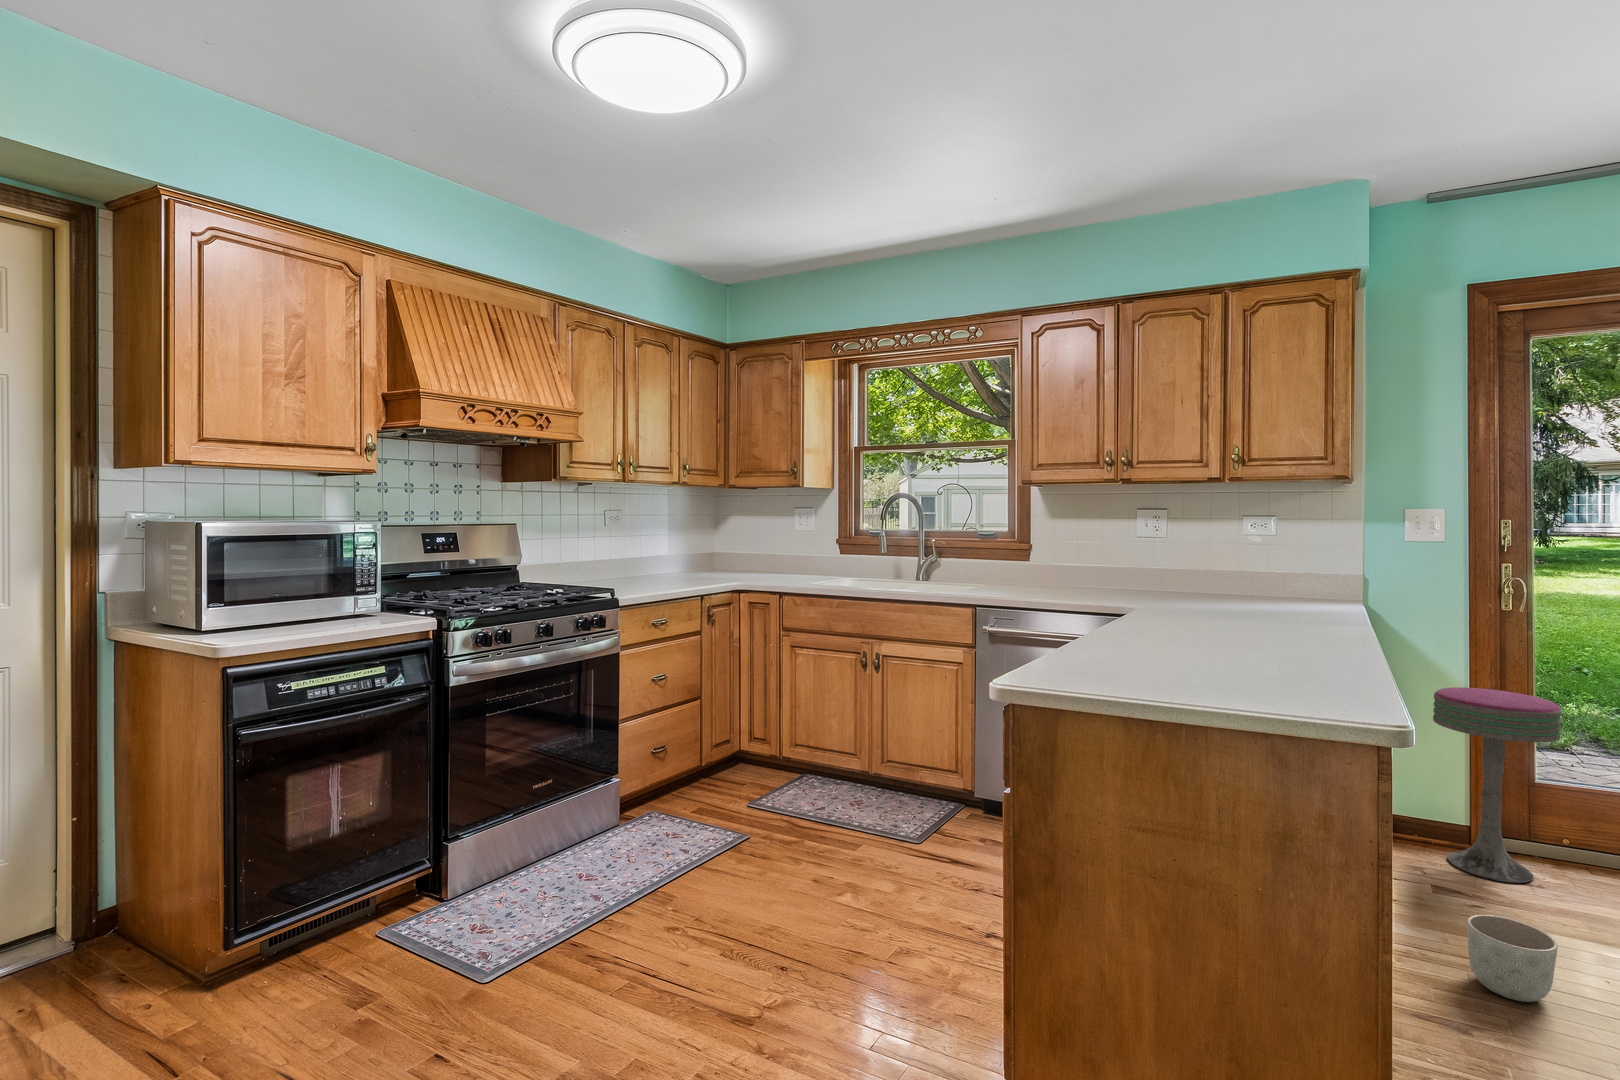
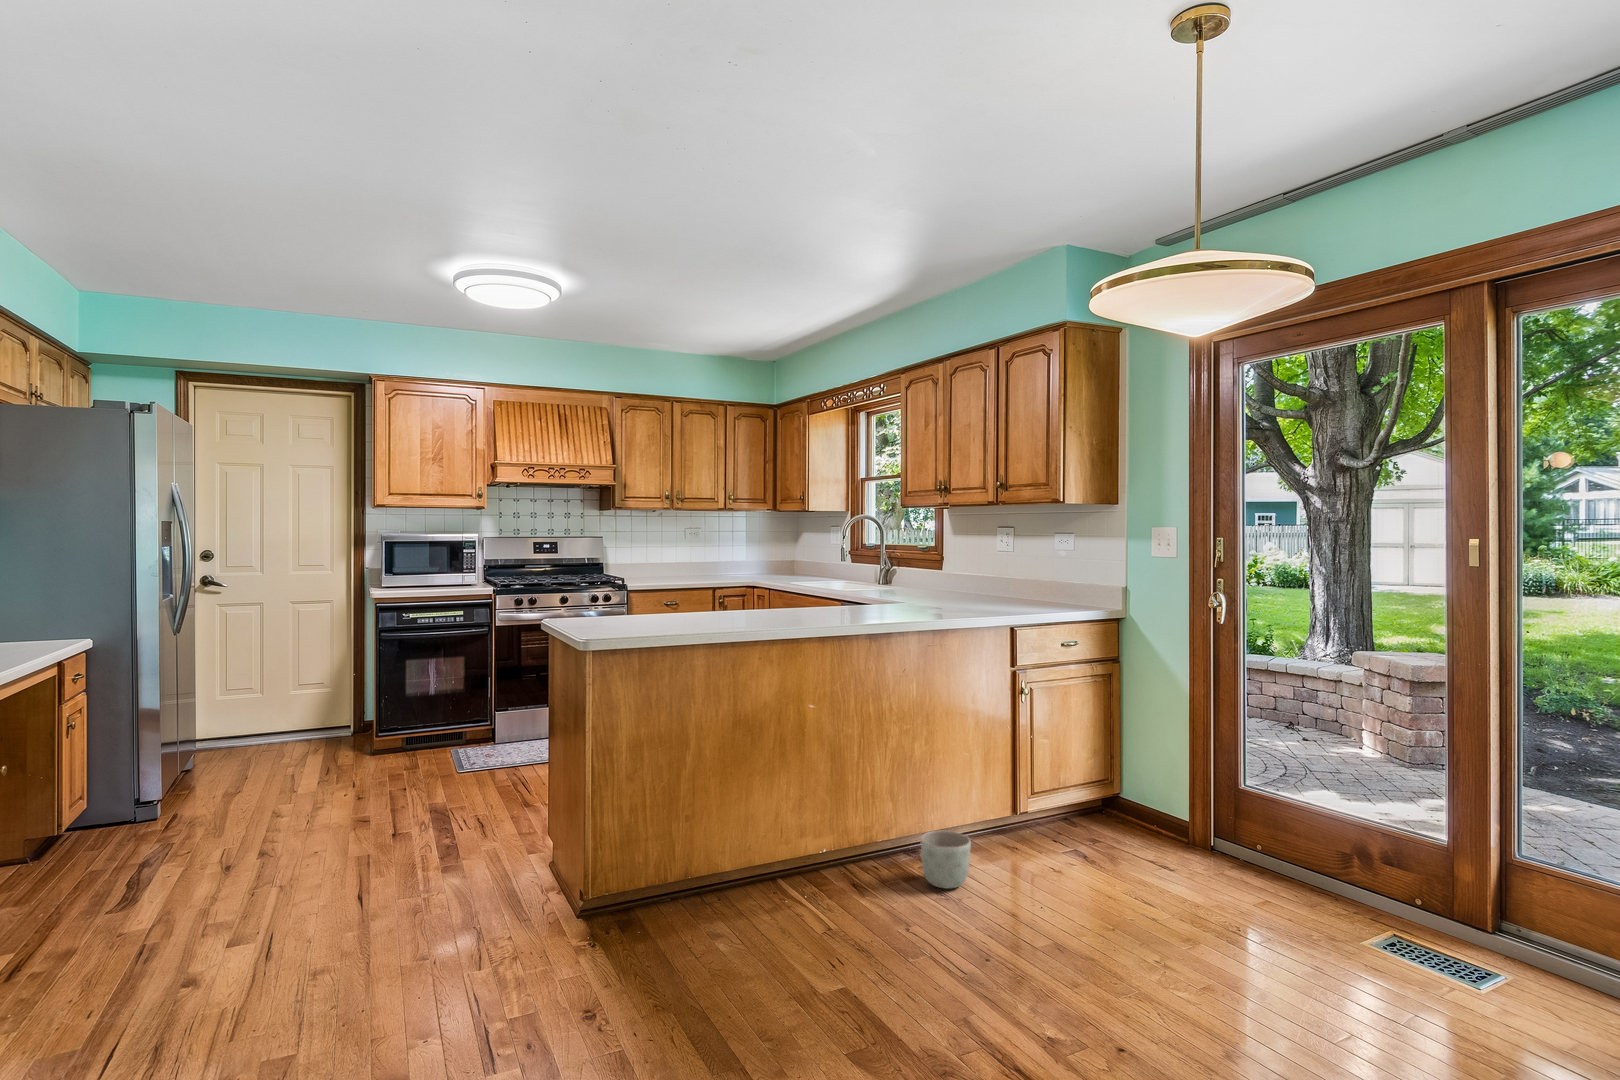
bar stool: present [1433,687,1562,883] -> none [1108,689,1202,864]

